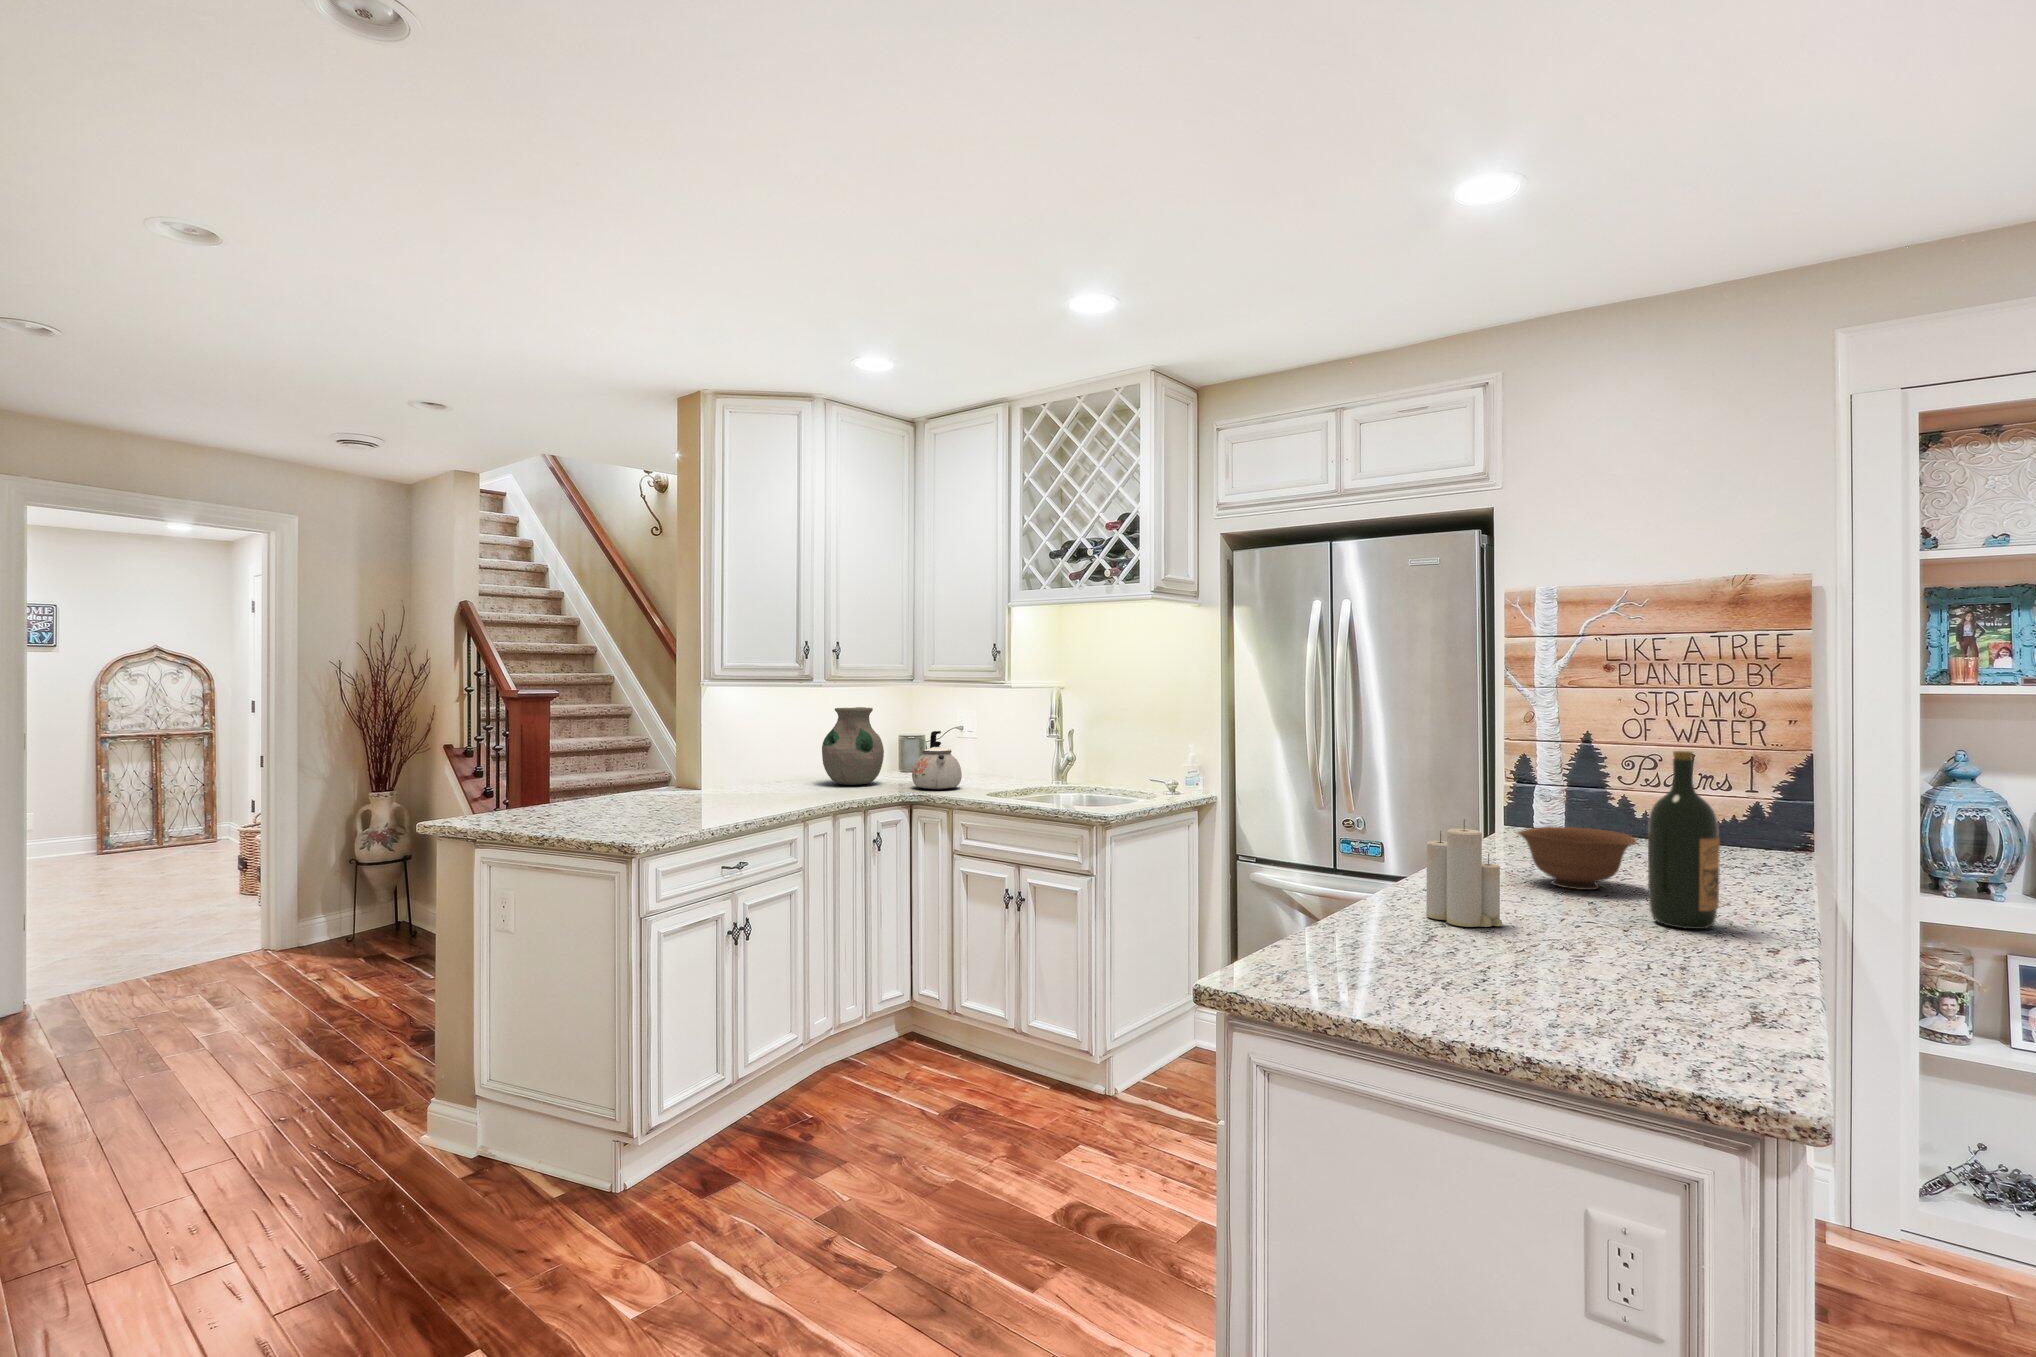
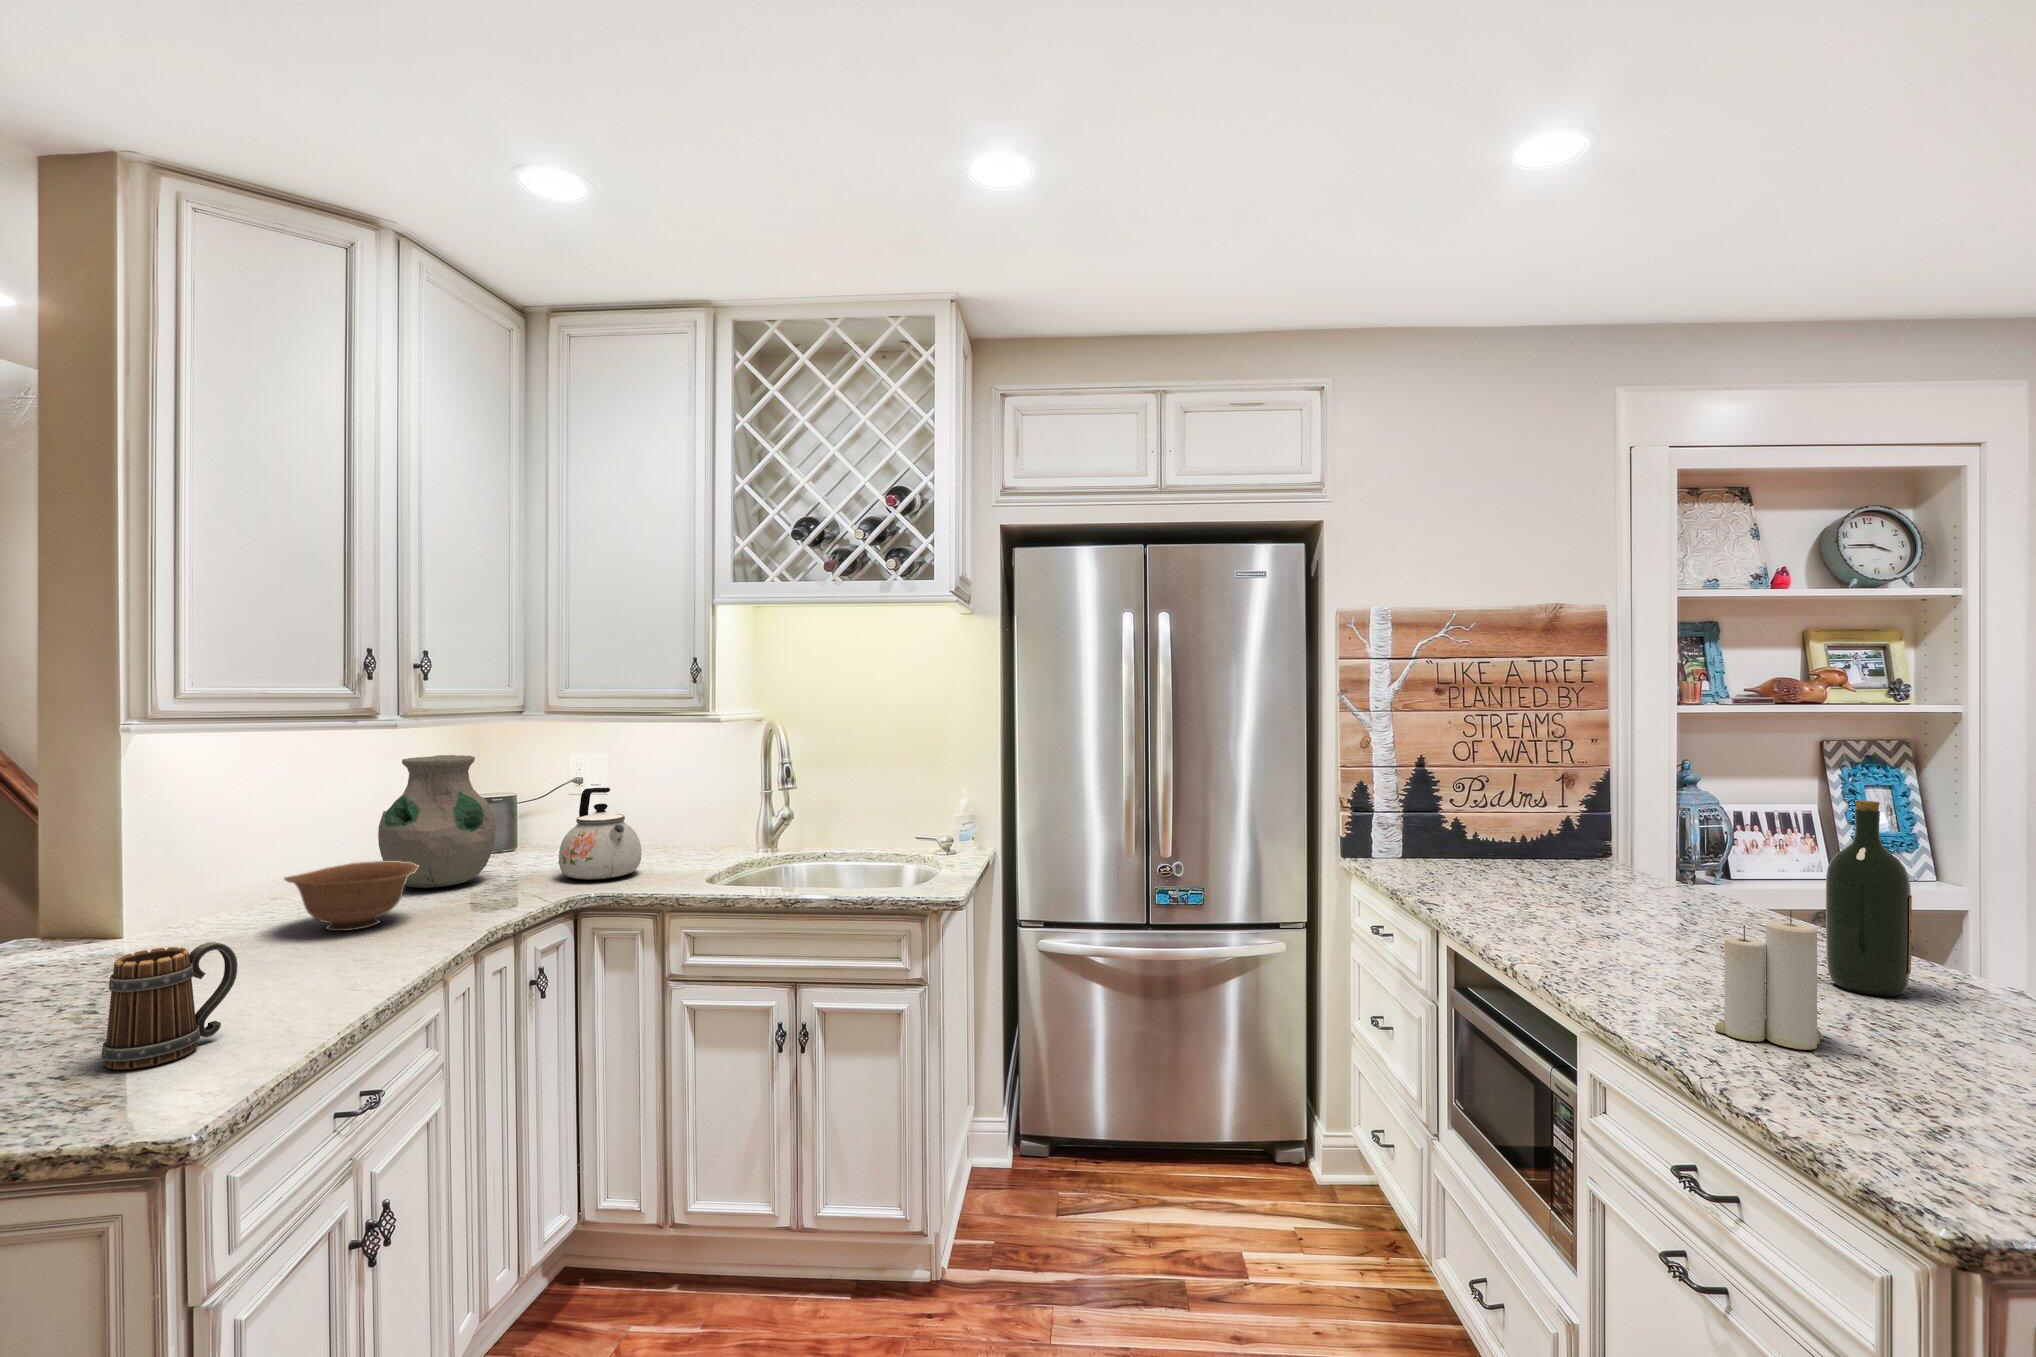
mug: none [650,773,700,822] -> present [101,942,238,1070]
bowl: present [1517,826,1636,890] -> present [285,861,418,931]

